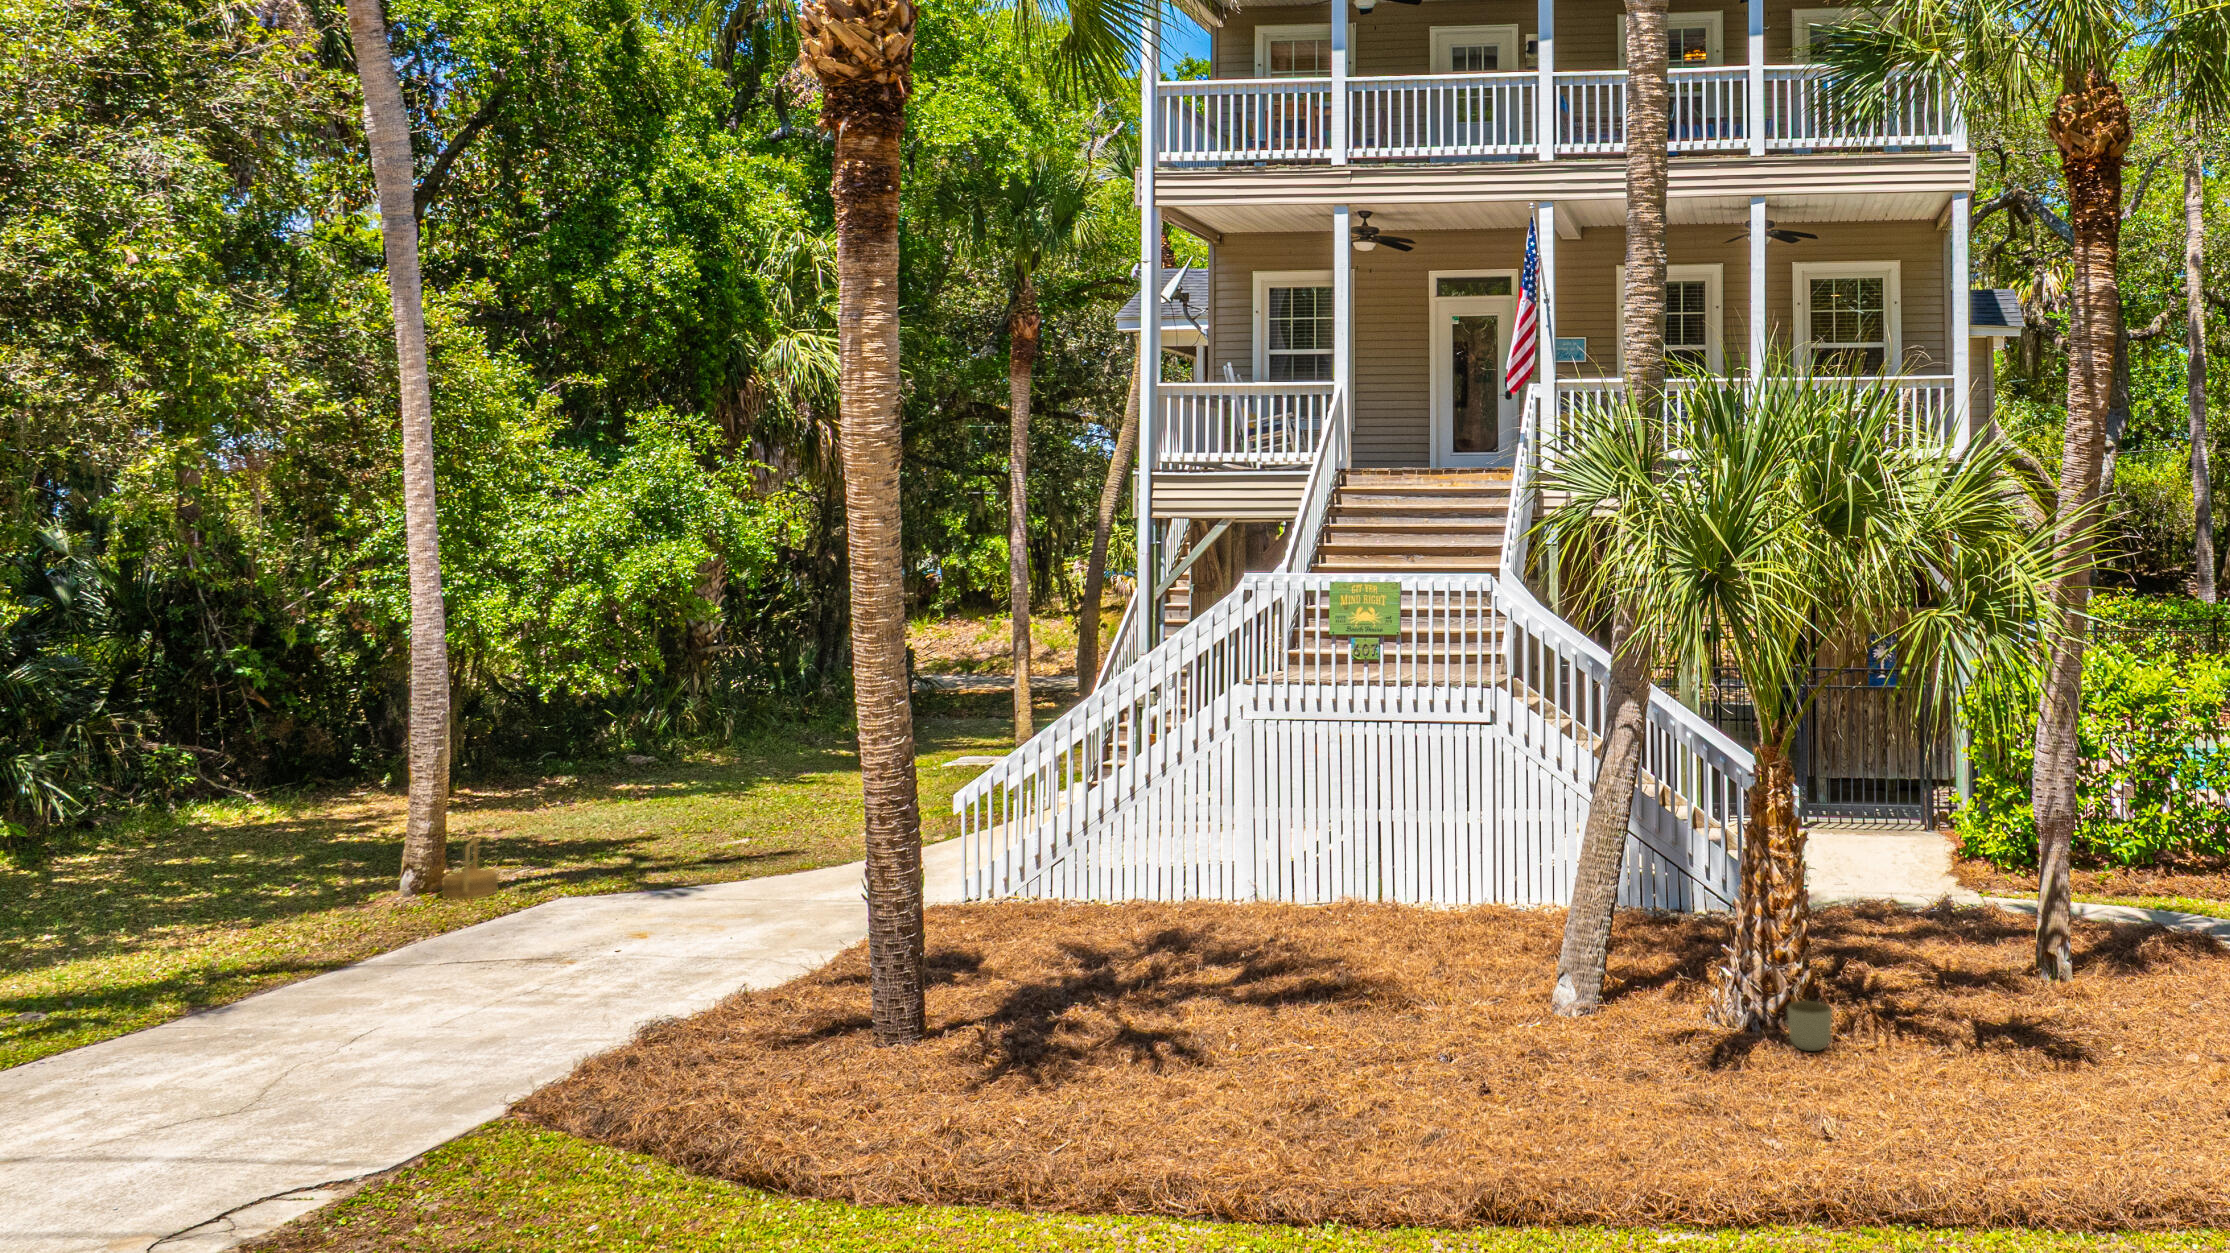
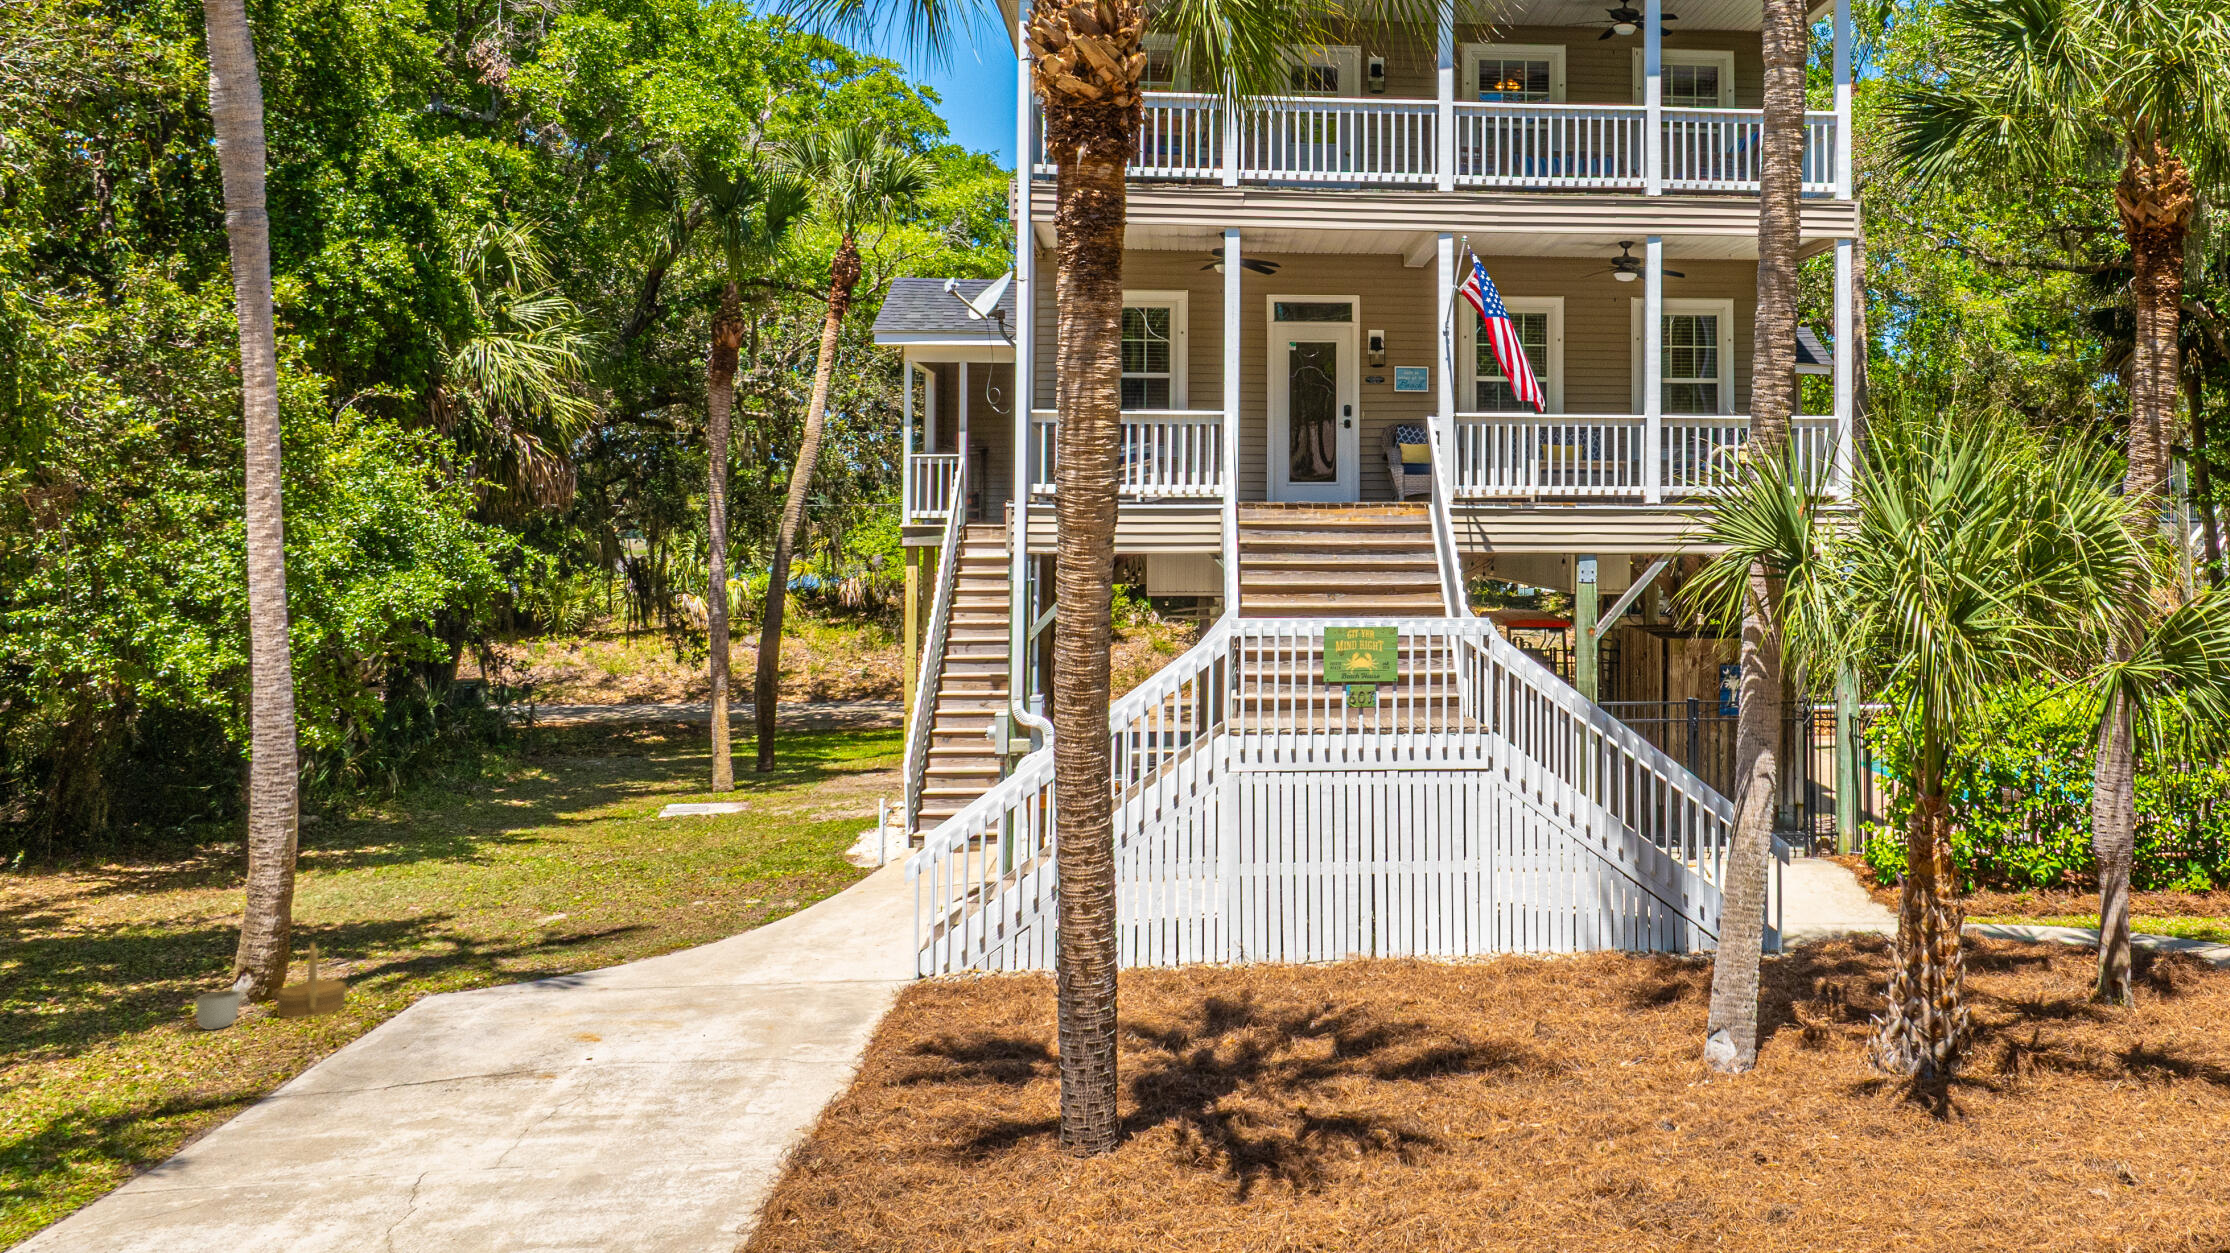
planter: present [1788,1001,1832,1051] -> present [196,991,240,1030]

